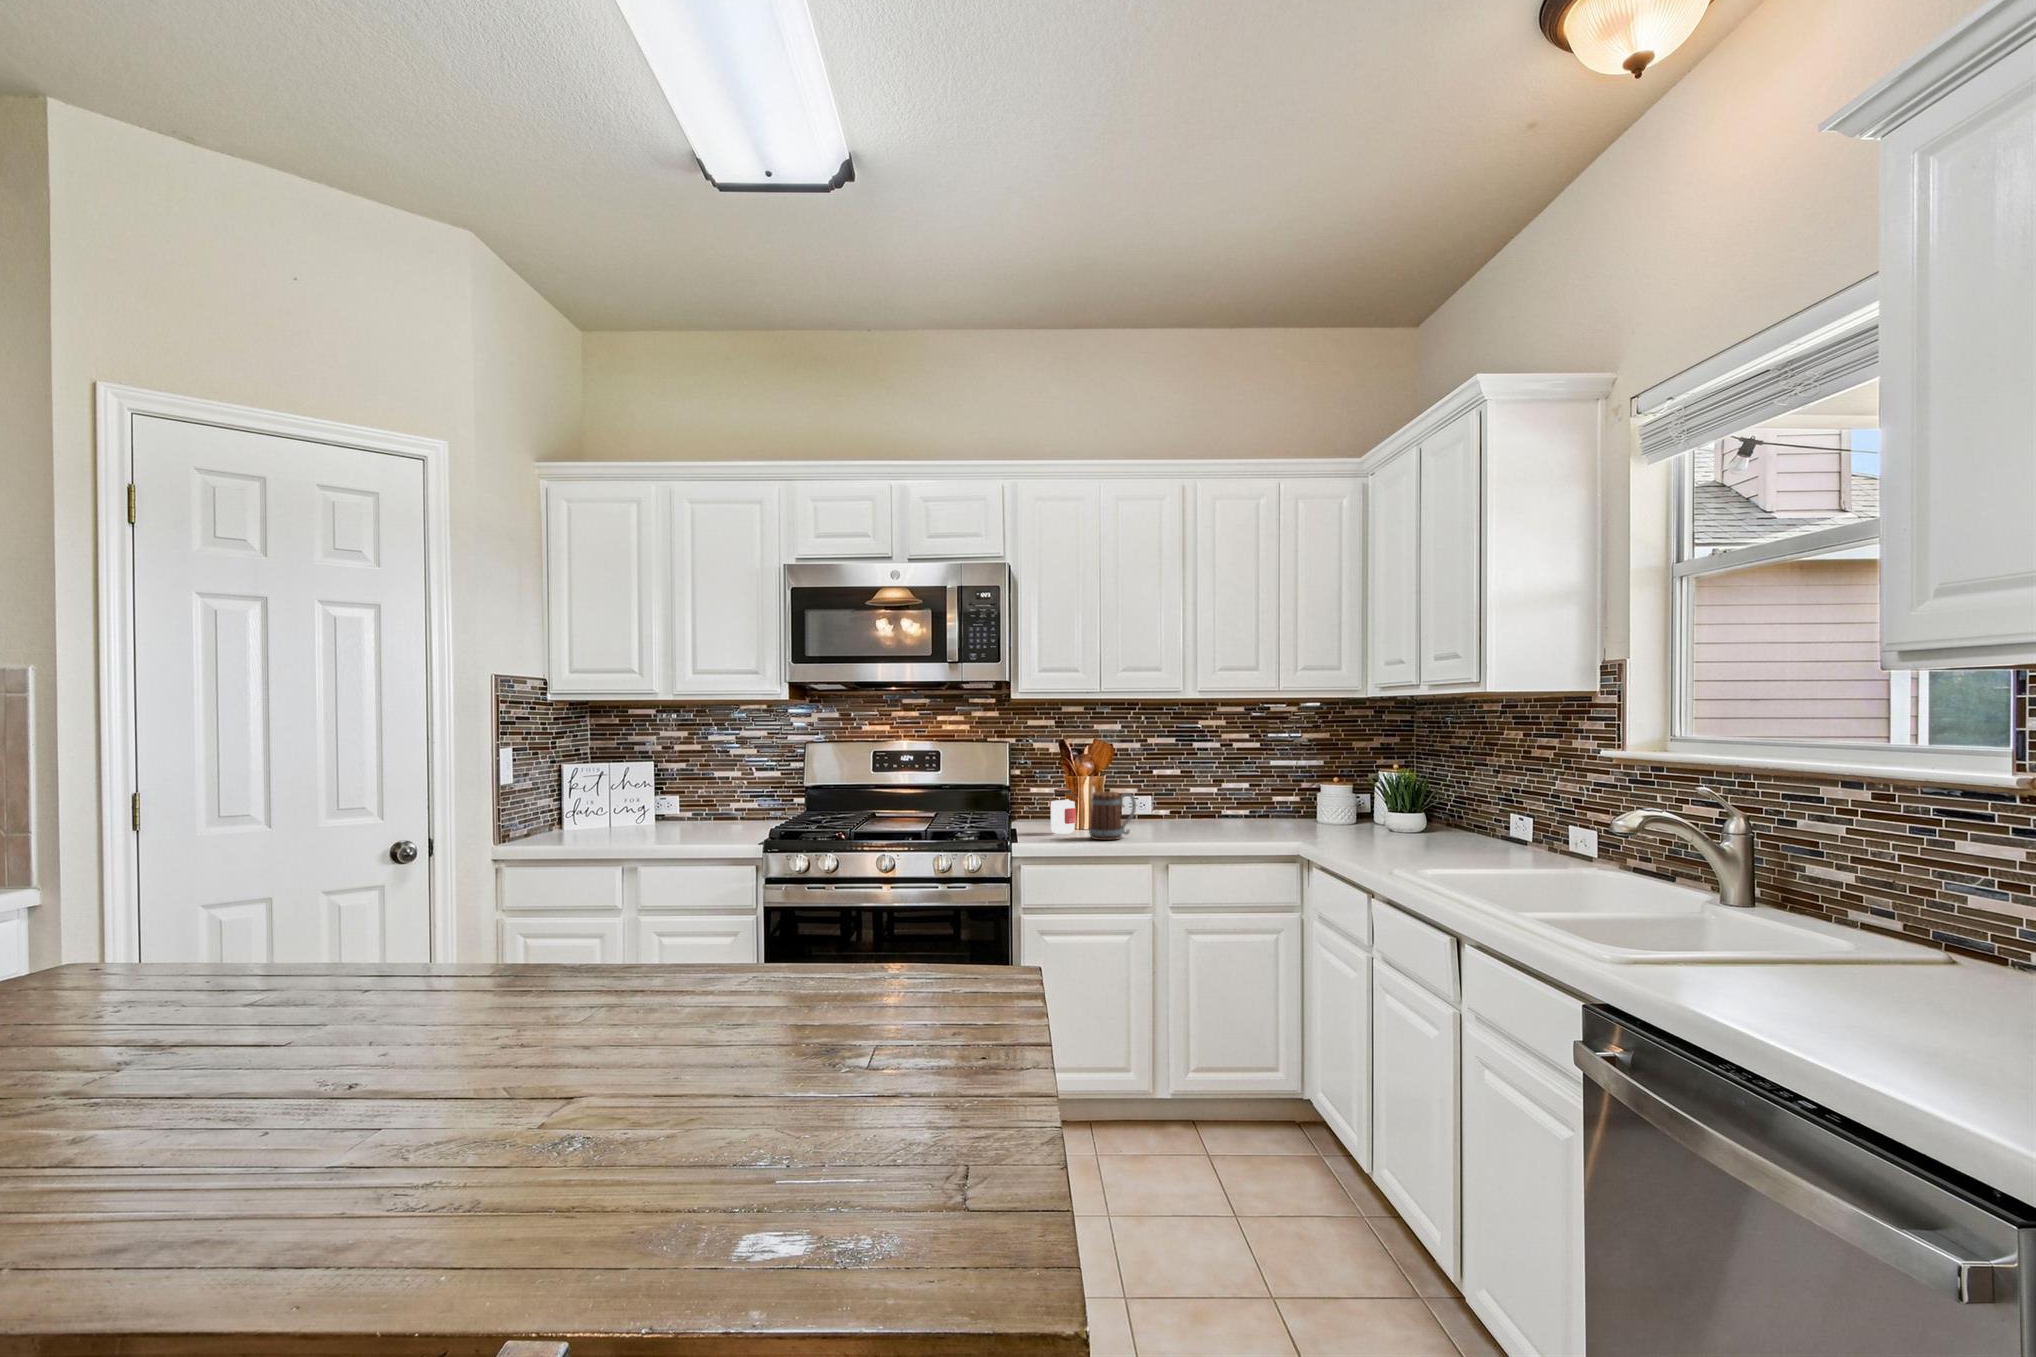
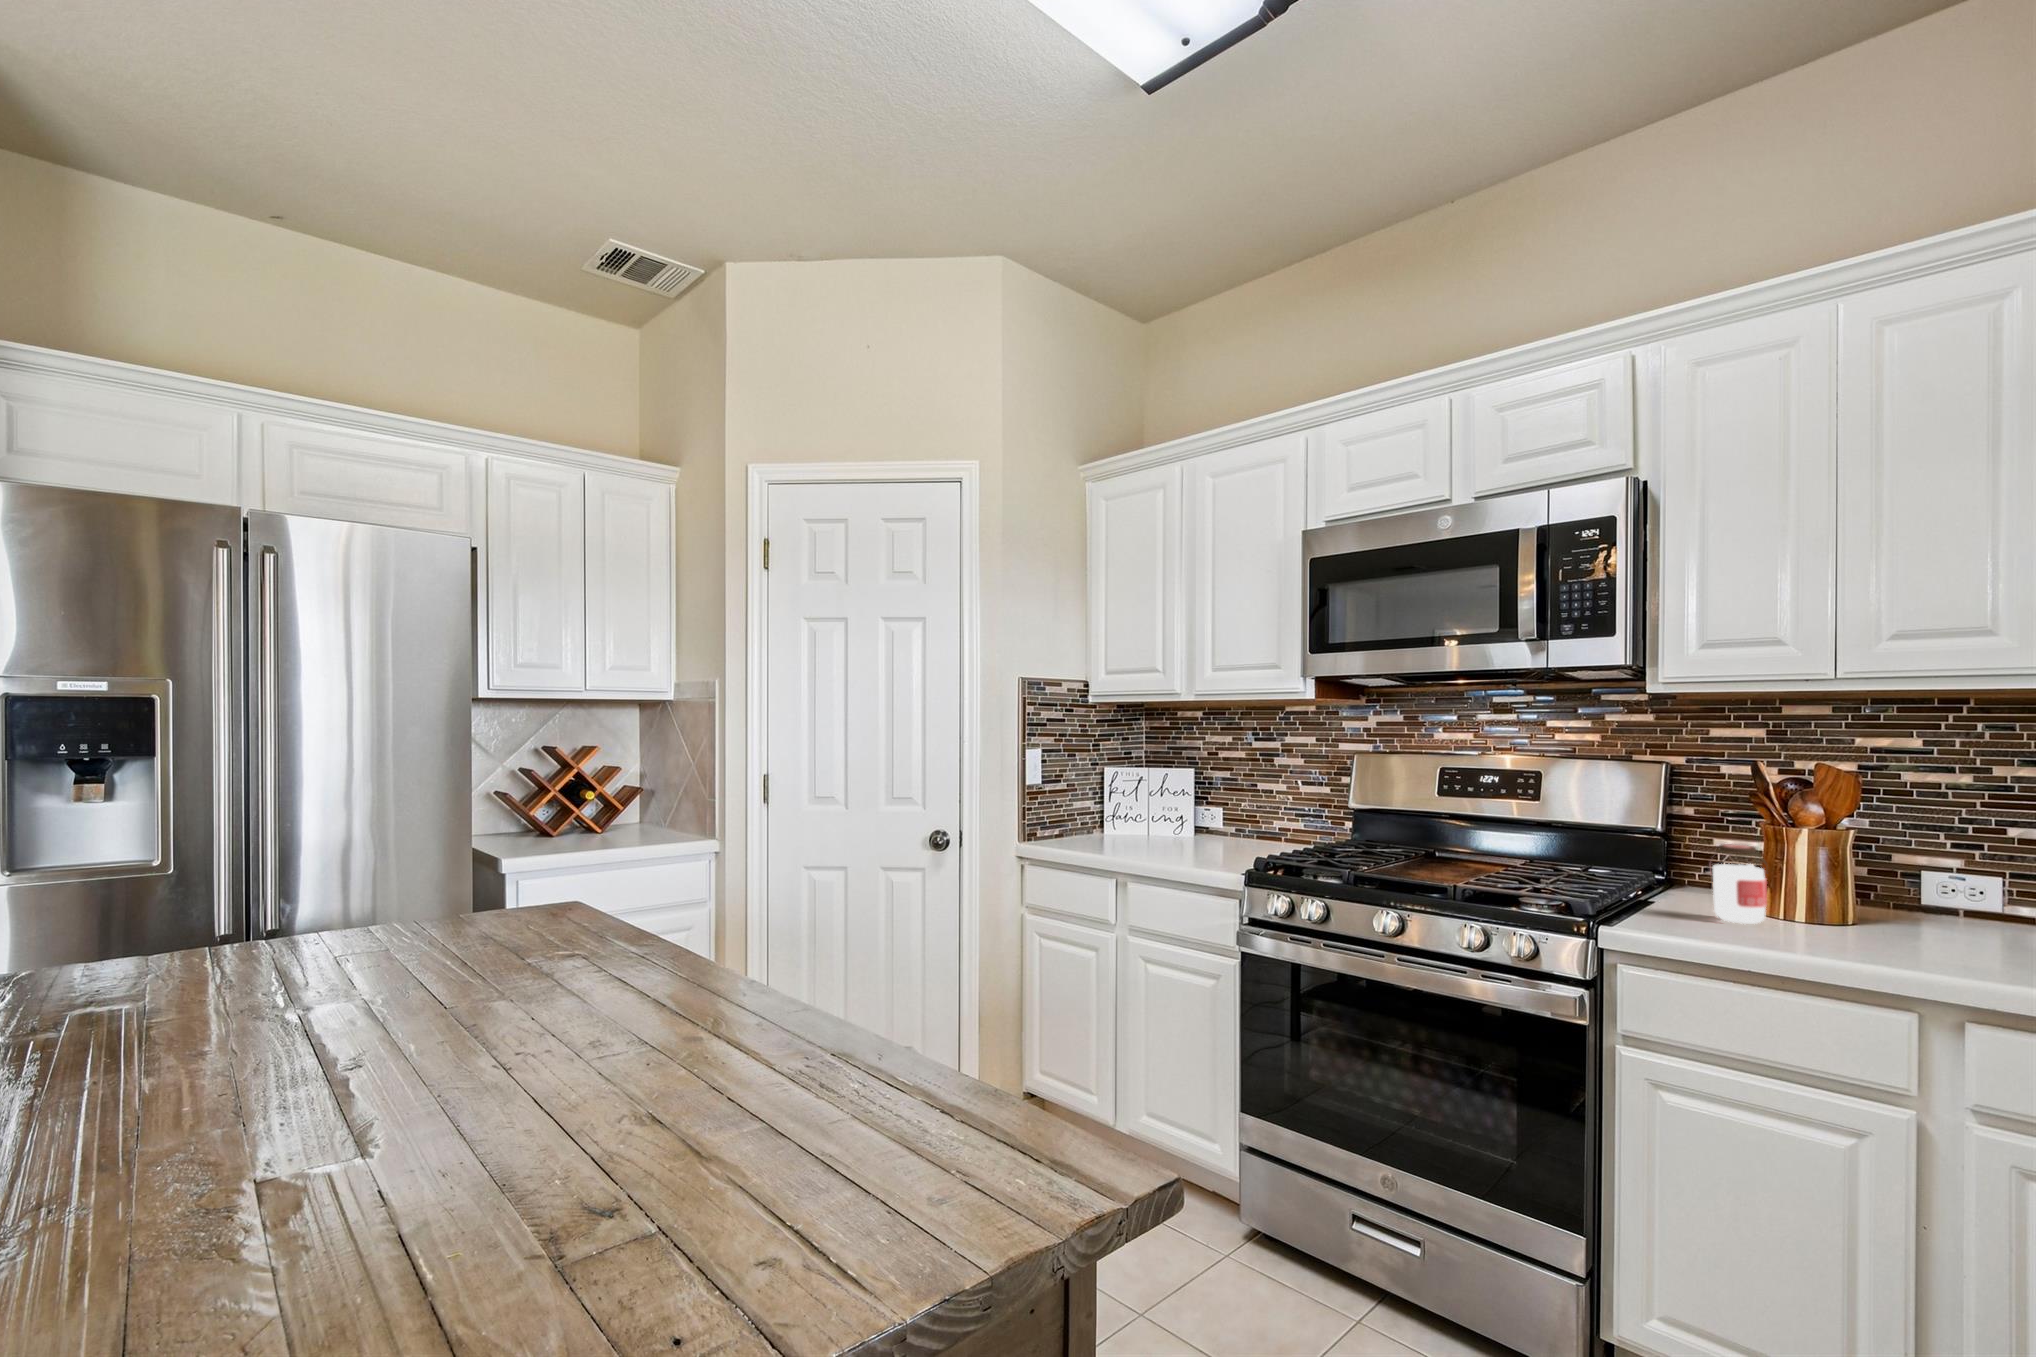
mug: present [1089,791,1136,840] -> none [1778,856,1895,951]

